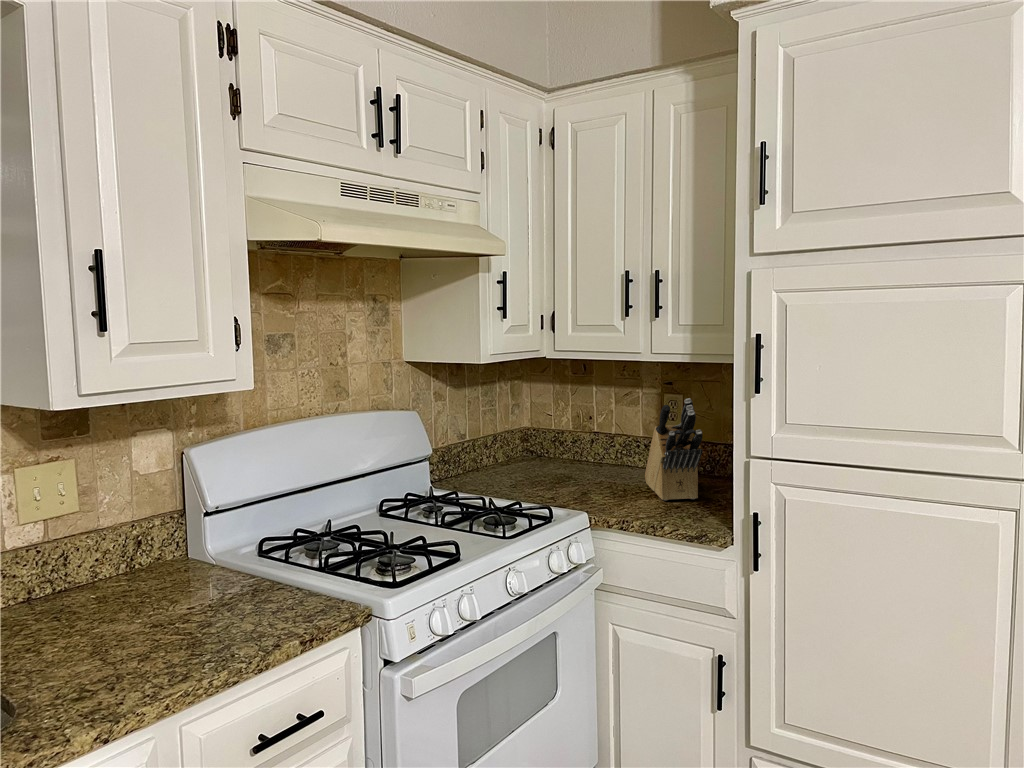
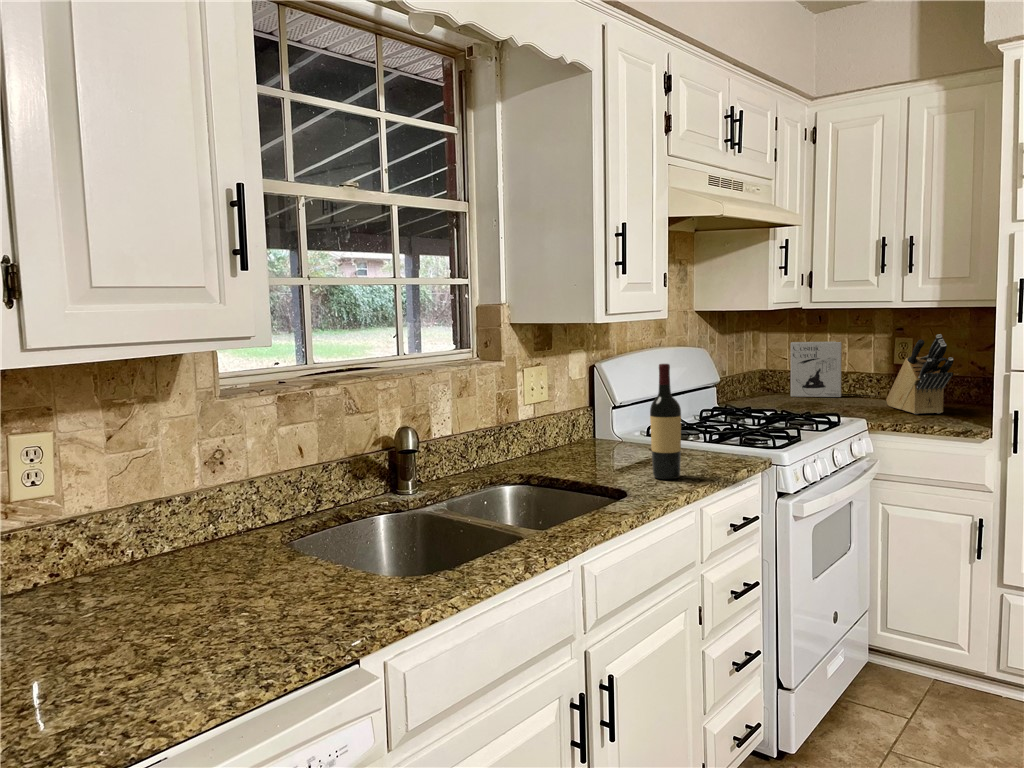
cereal box: none [547,395,609,465] -> present [791,342,842,397]
wine bottle: none [102,487,160,677] -> present [650,364,681,479]

